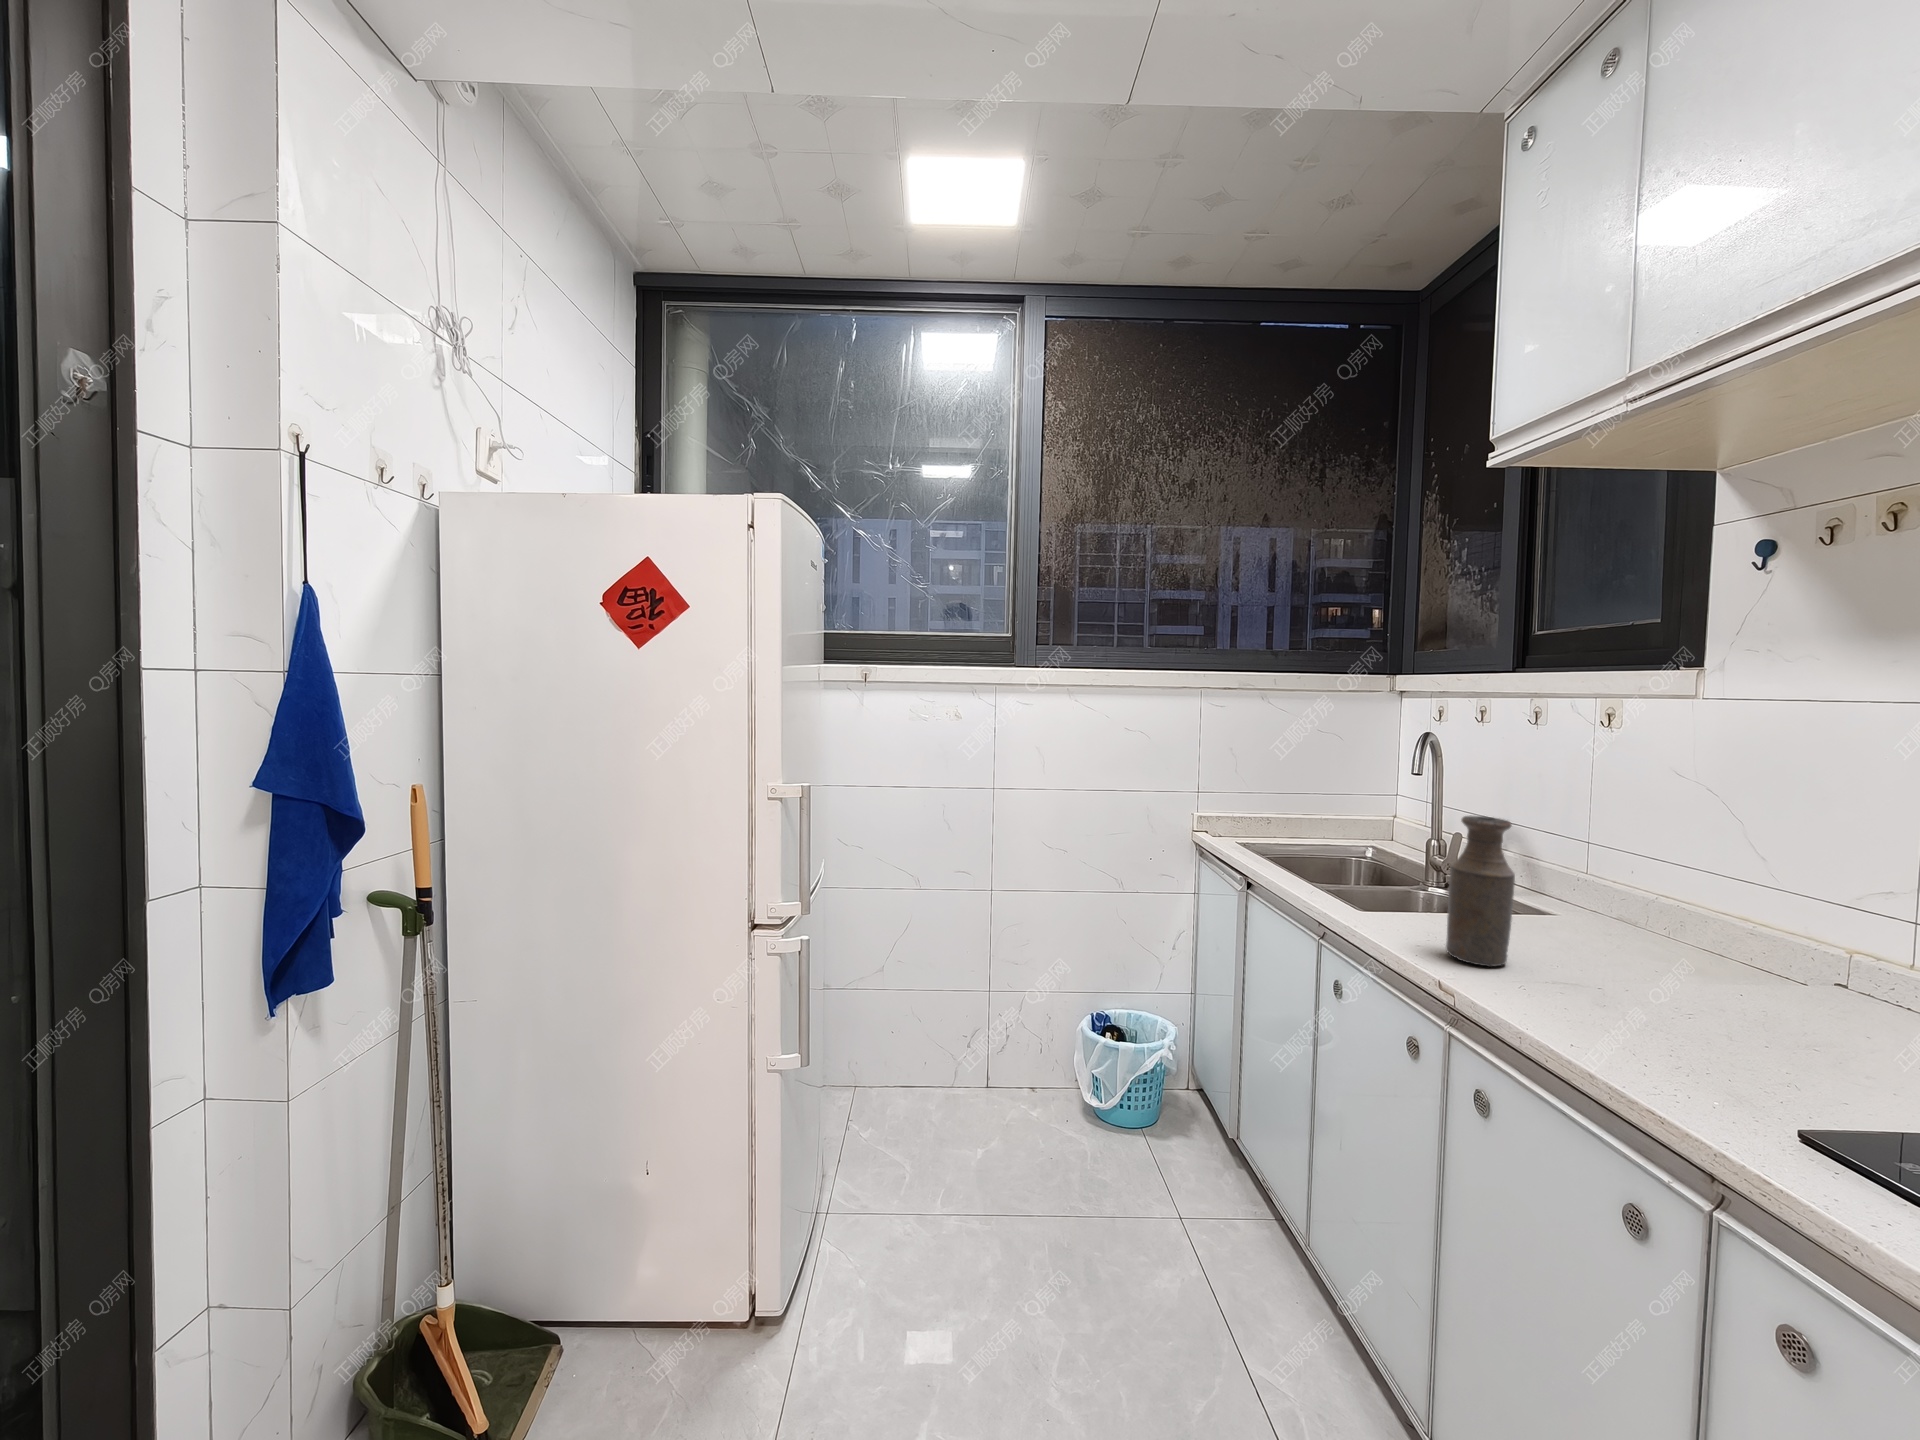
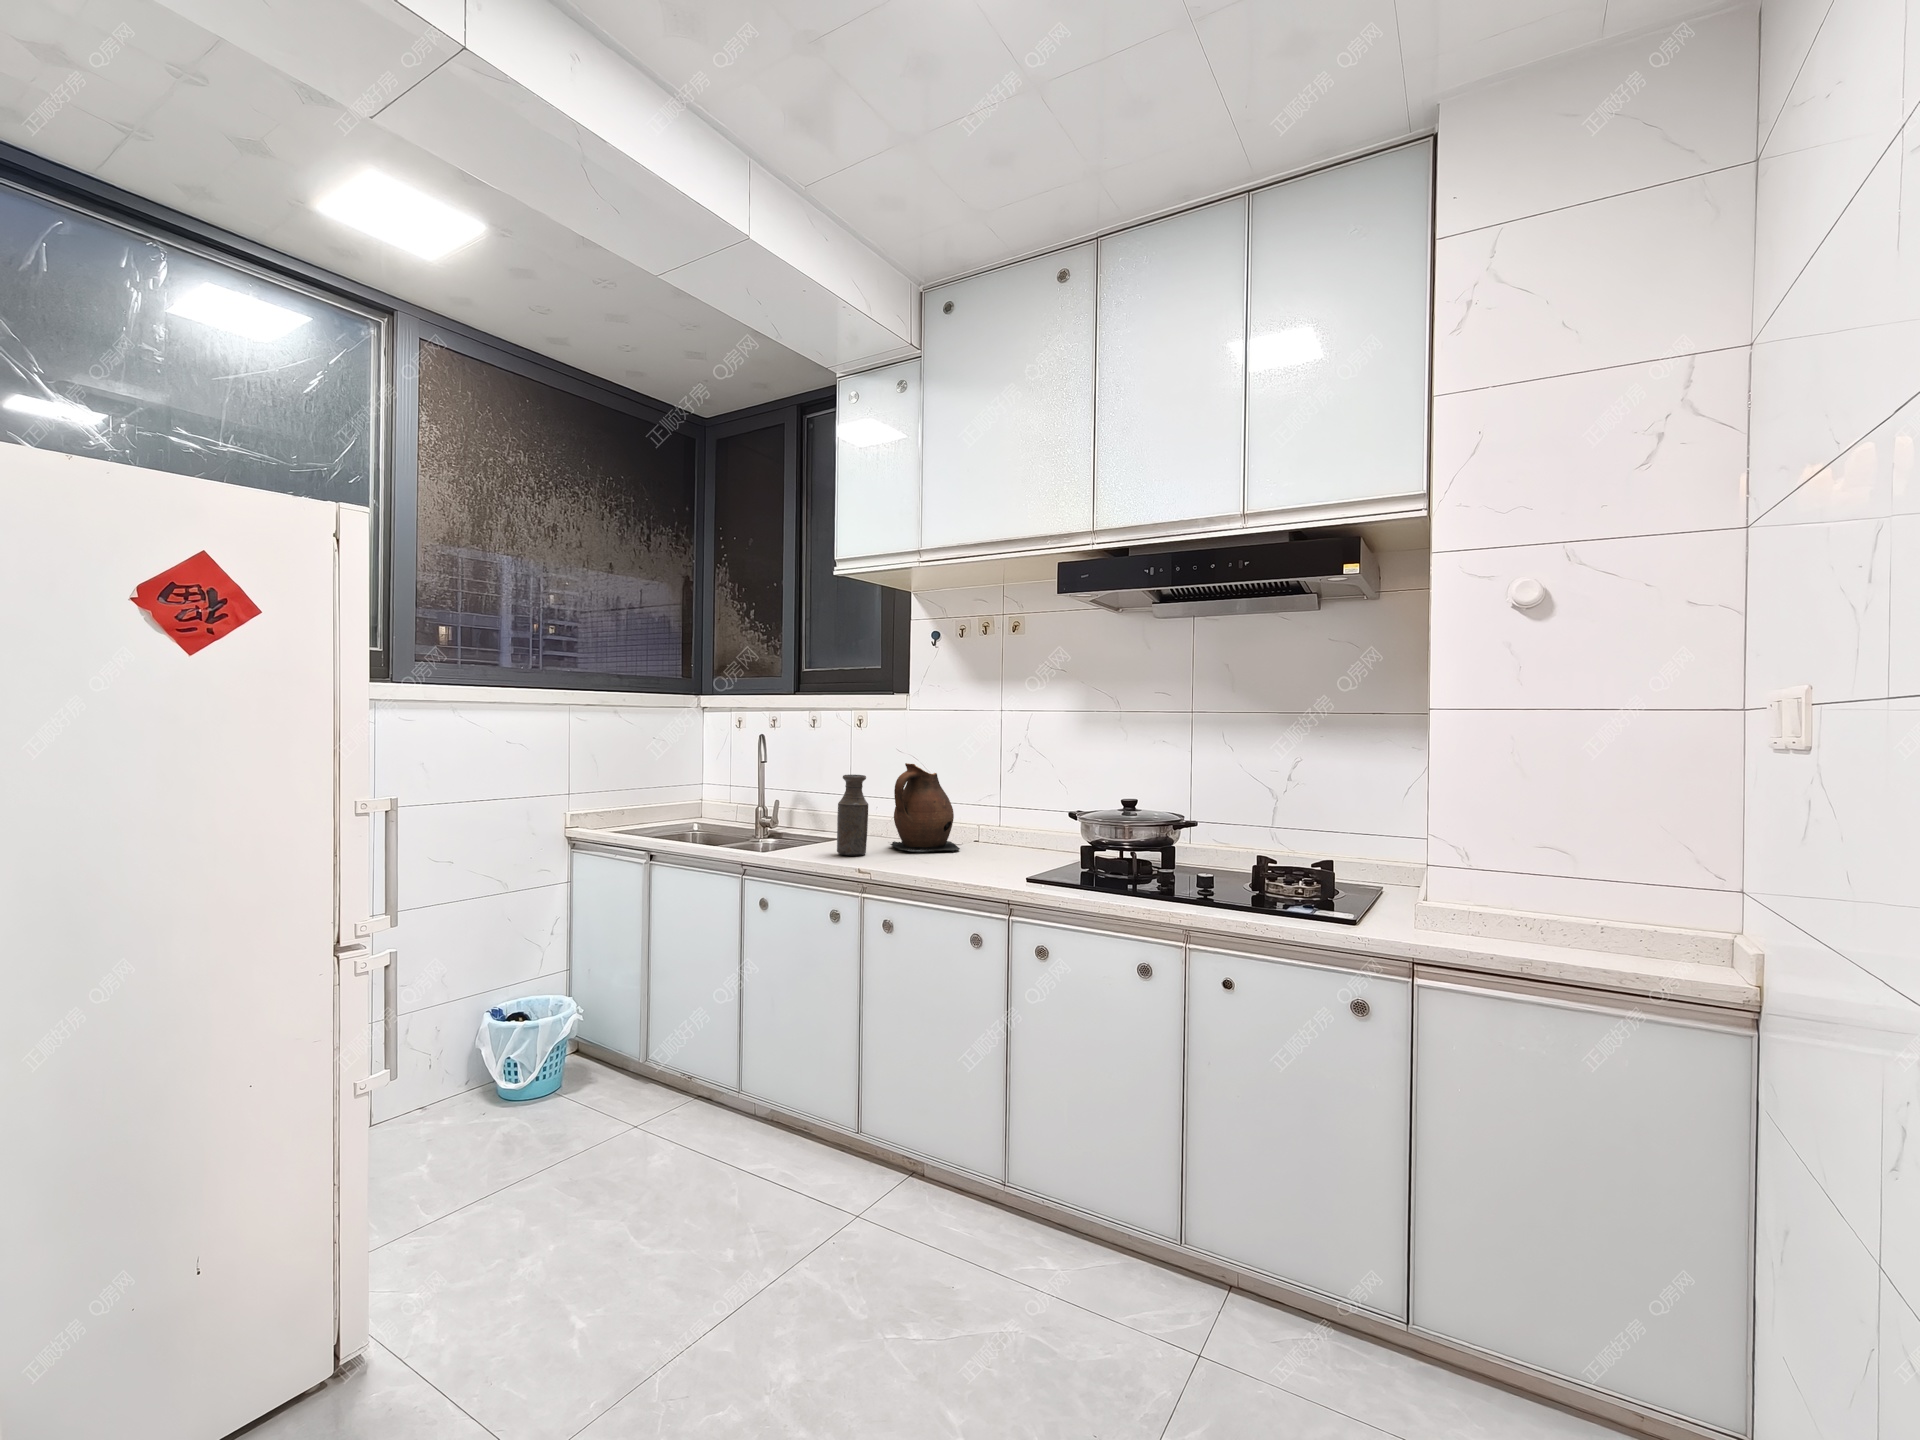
ceramic pitcher: none [1581,807,1762,1015] -> present [890,763,960,852]

